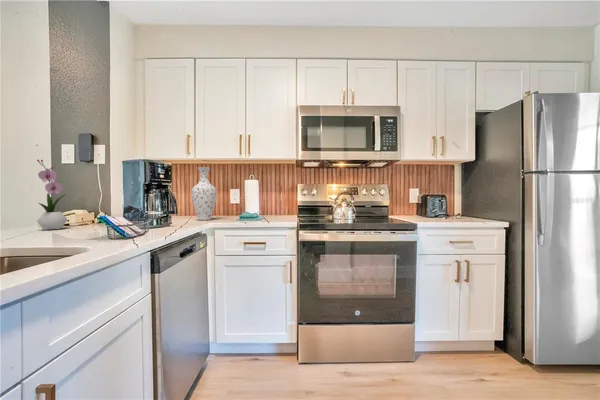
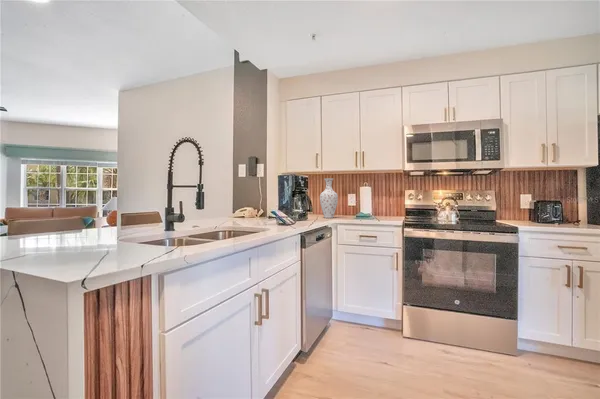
flower arrangement: present [37,160,67,230] -> none [232,176,247,220]

